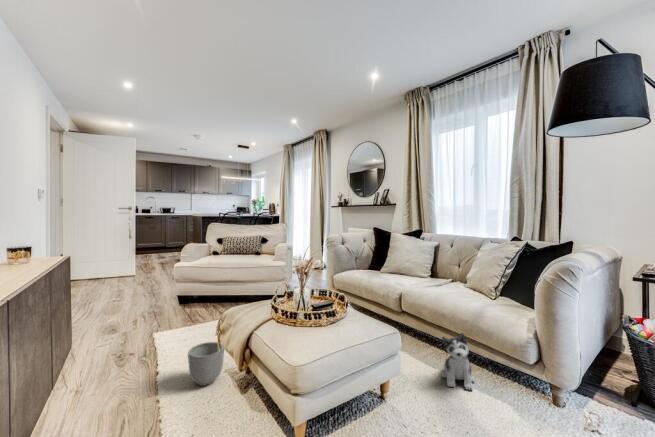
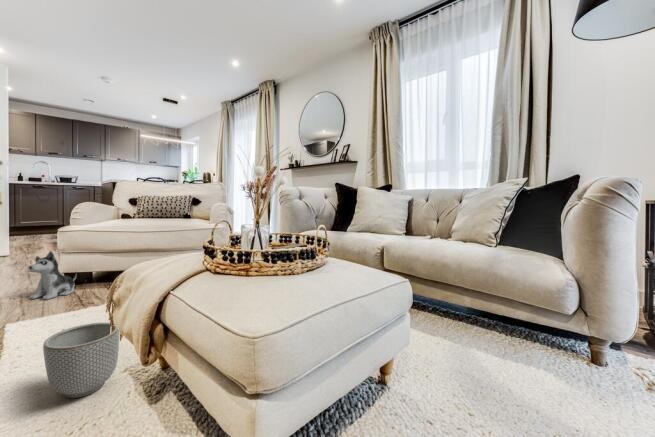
plush toy: present [441,333,475,390] -> present [29,251,77,299]

